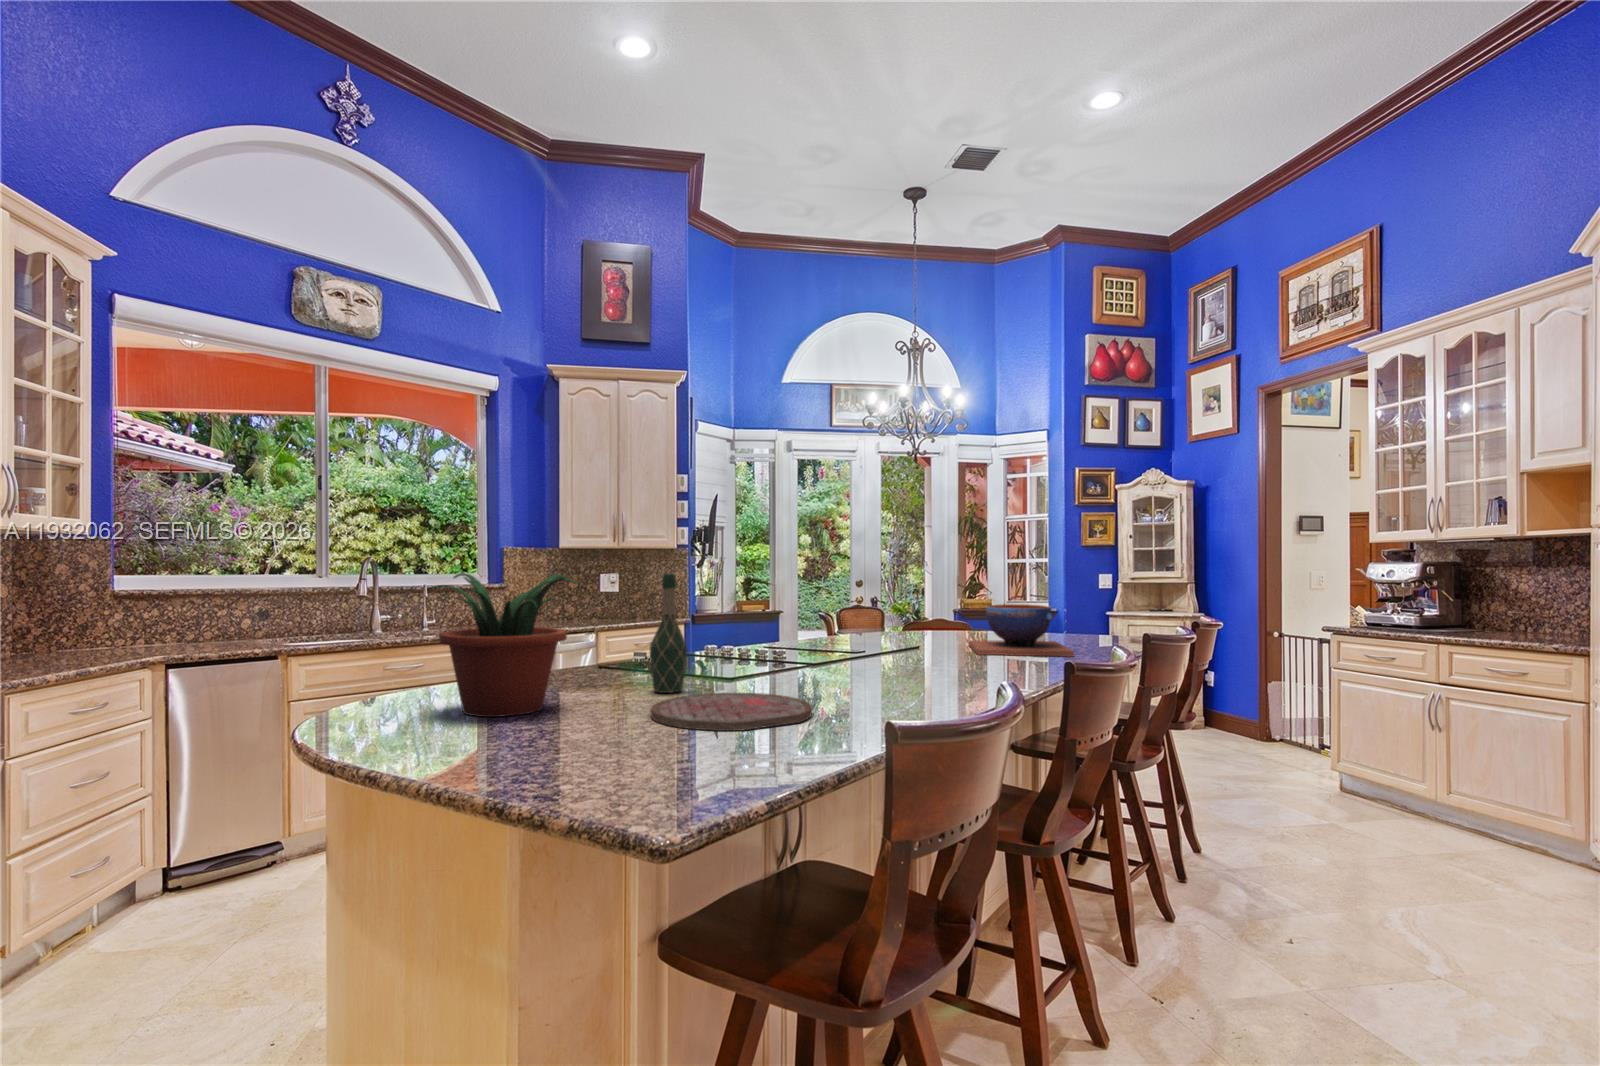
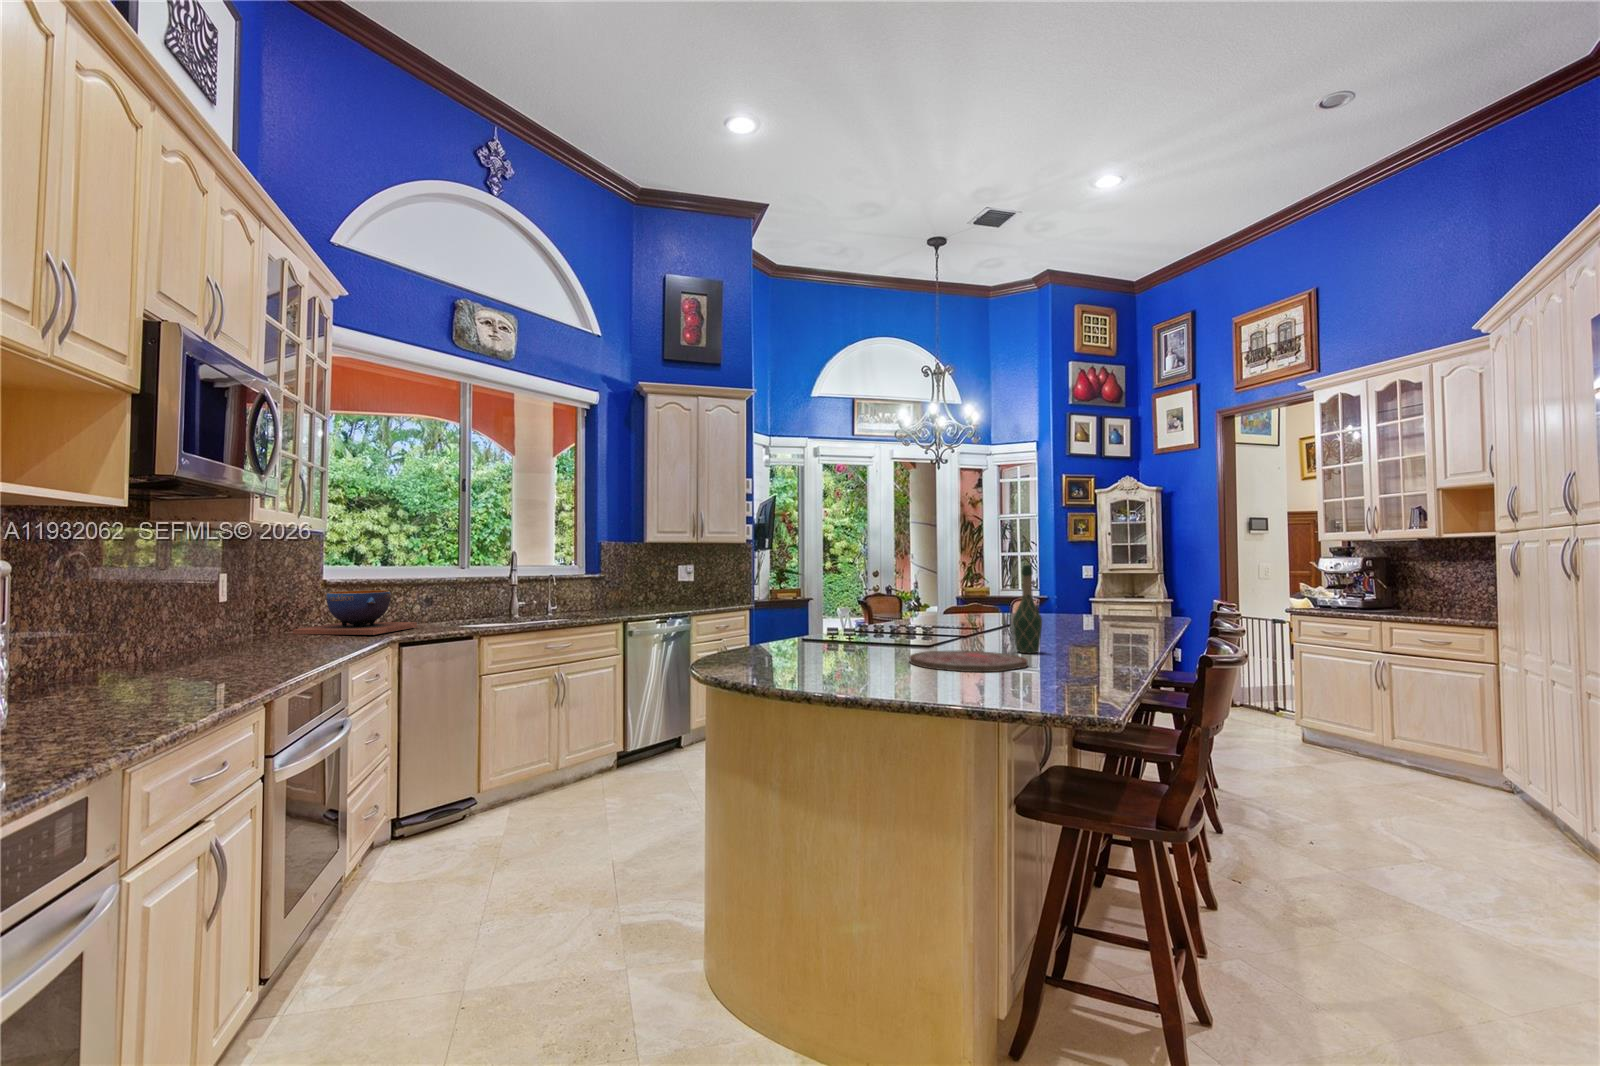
potted plant: present [427,573,579,717] -> none [746,563,854,667]
wine bottle: present [650,574,687,693] -> present [1013,565,1042,653]
decorative bowl: present [968,604,1074,657] -> present [293,590,417,635]

